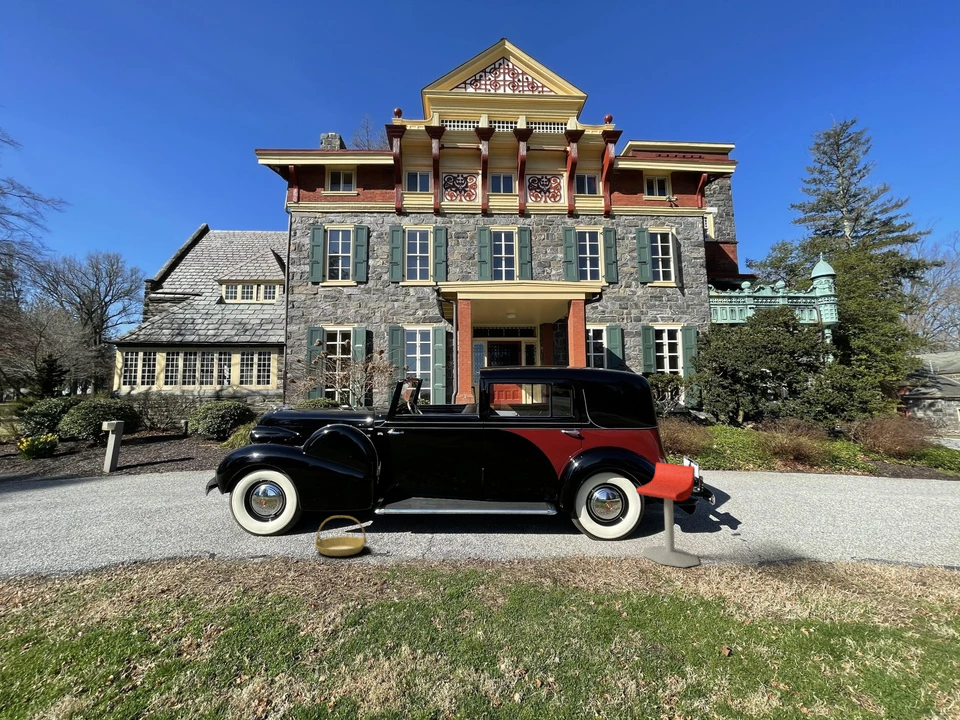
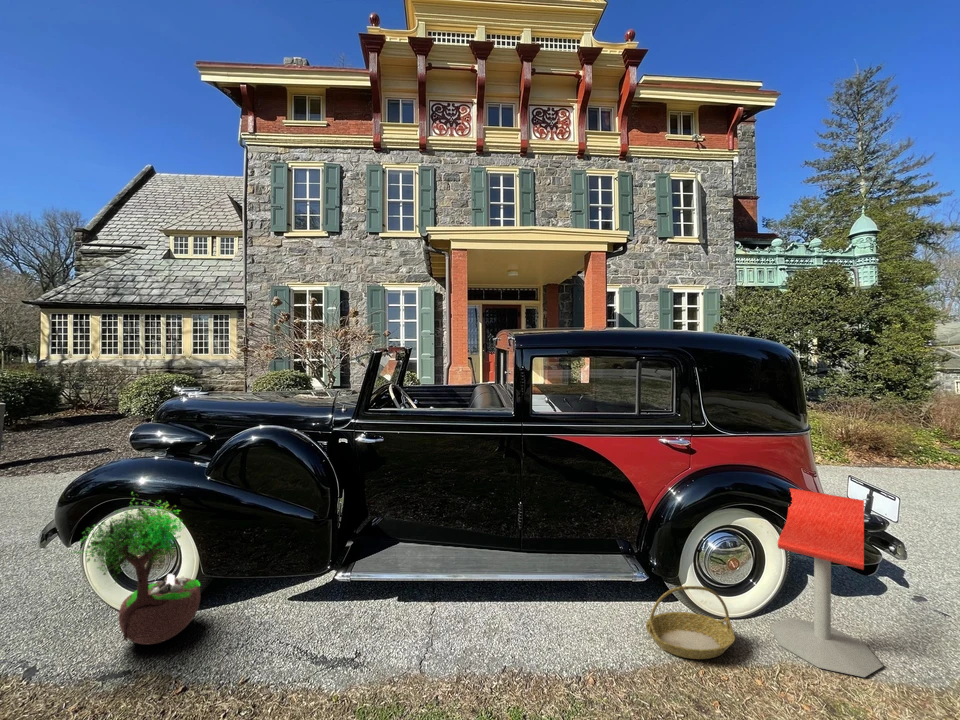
potted tree: none [231,458,294,549] -> present [73,492,201,645]
basket: present [315,516,367,556] -> present [646,586,735,659]

